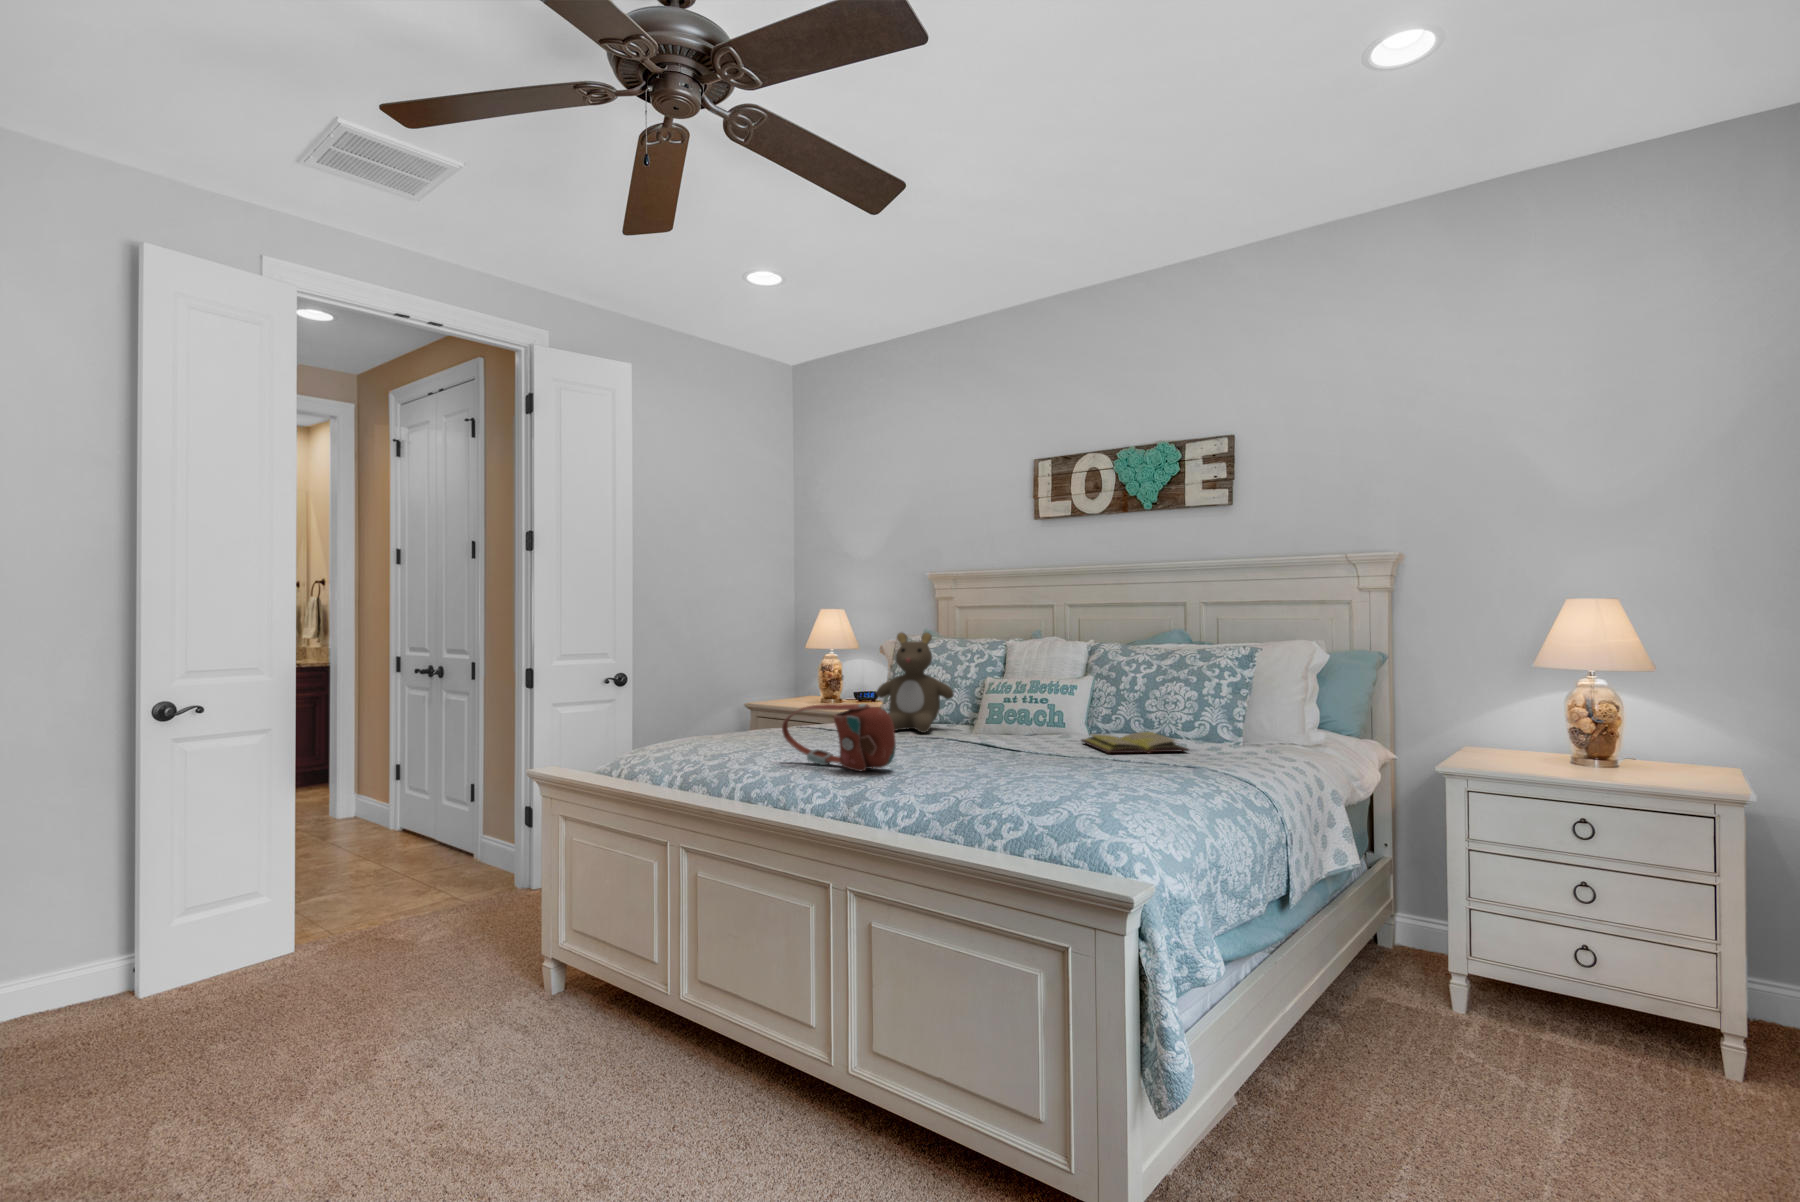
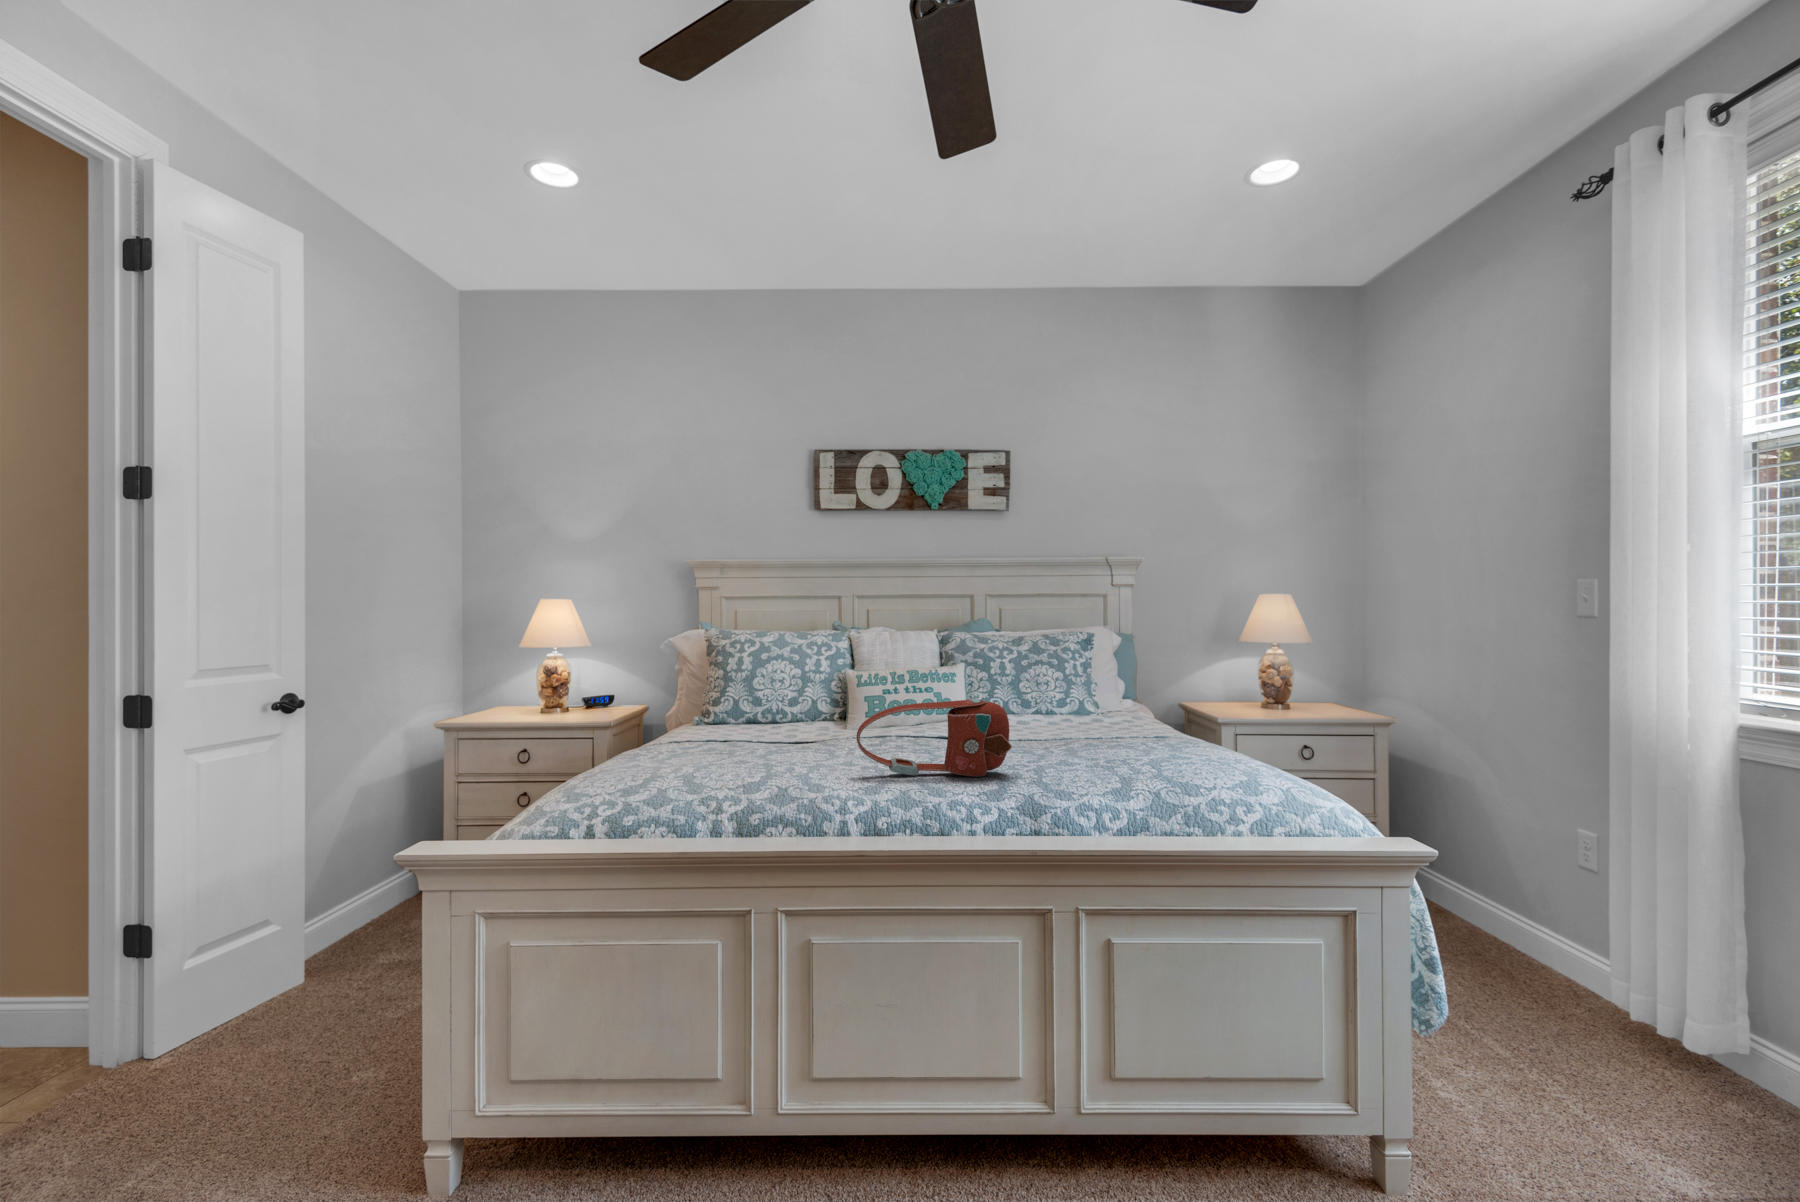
teddy bear: present [876,632,954,733] -> none [761,622,847,735]
diary: present [1081,732,1189,754] -> none [1005,713,1111,735]

